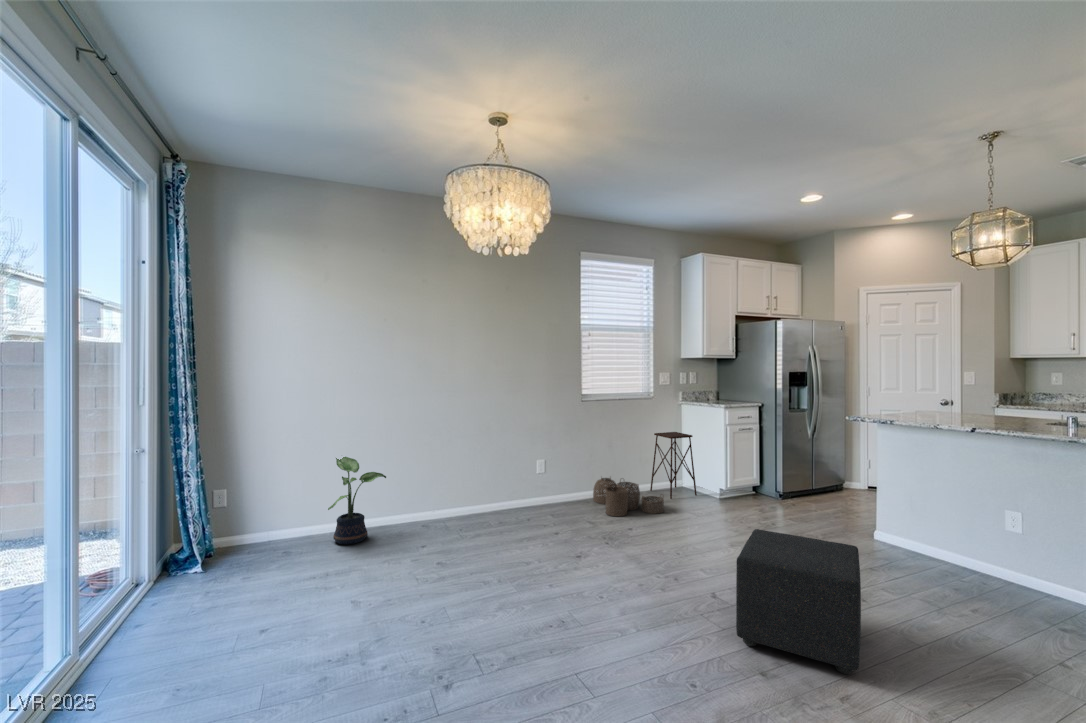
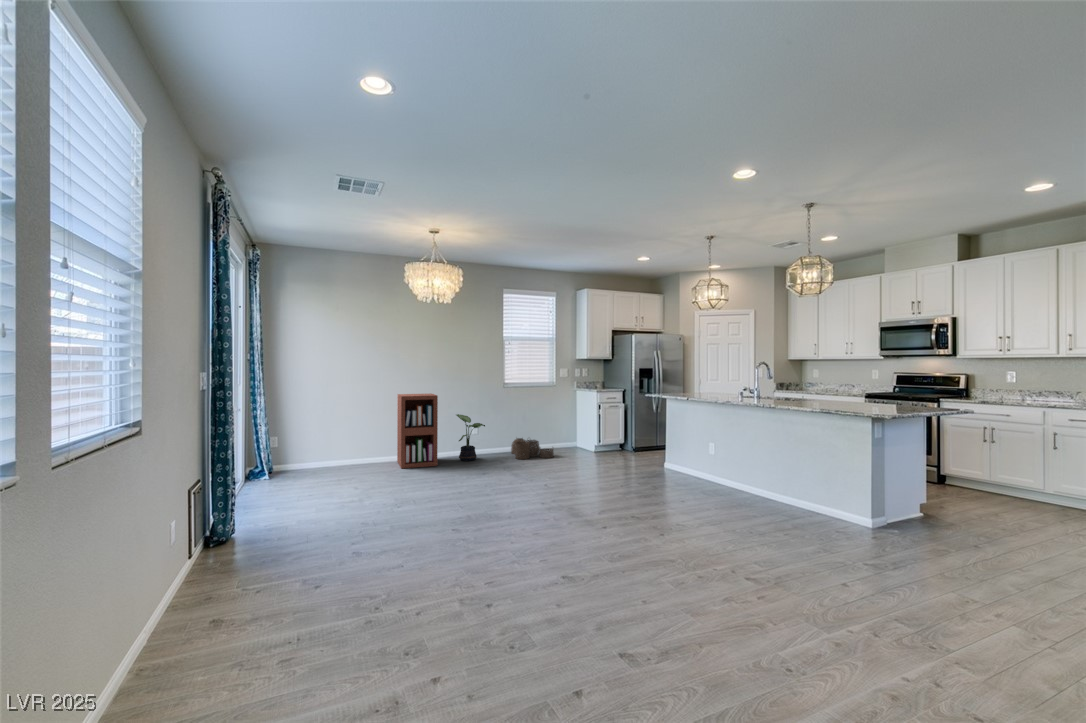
bookshelf: none [423,412,488,538] -> present [397,394,438,468]
side table: present [650,432,697,499] -> none [553,409,582,452]
potted plant: present [328,457,386,544] -> present [456,414,485,461]
ottoman: present [736,529,861,674] -> none [548,448,614,505]

